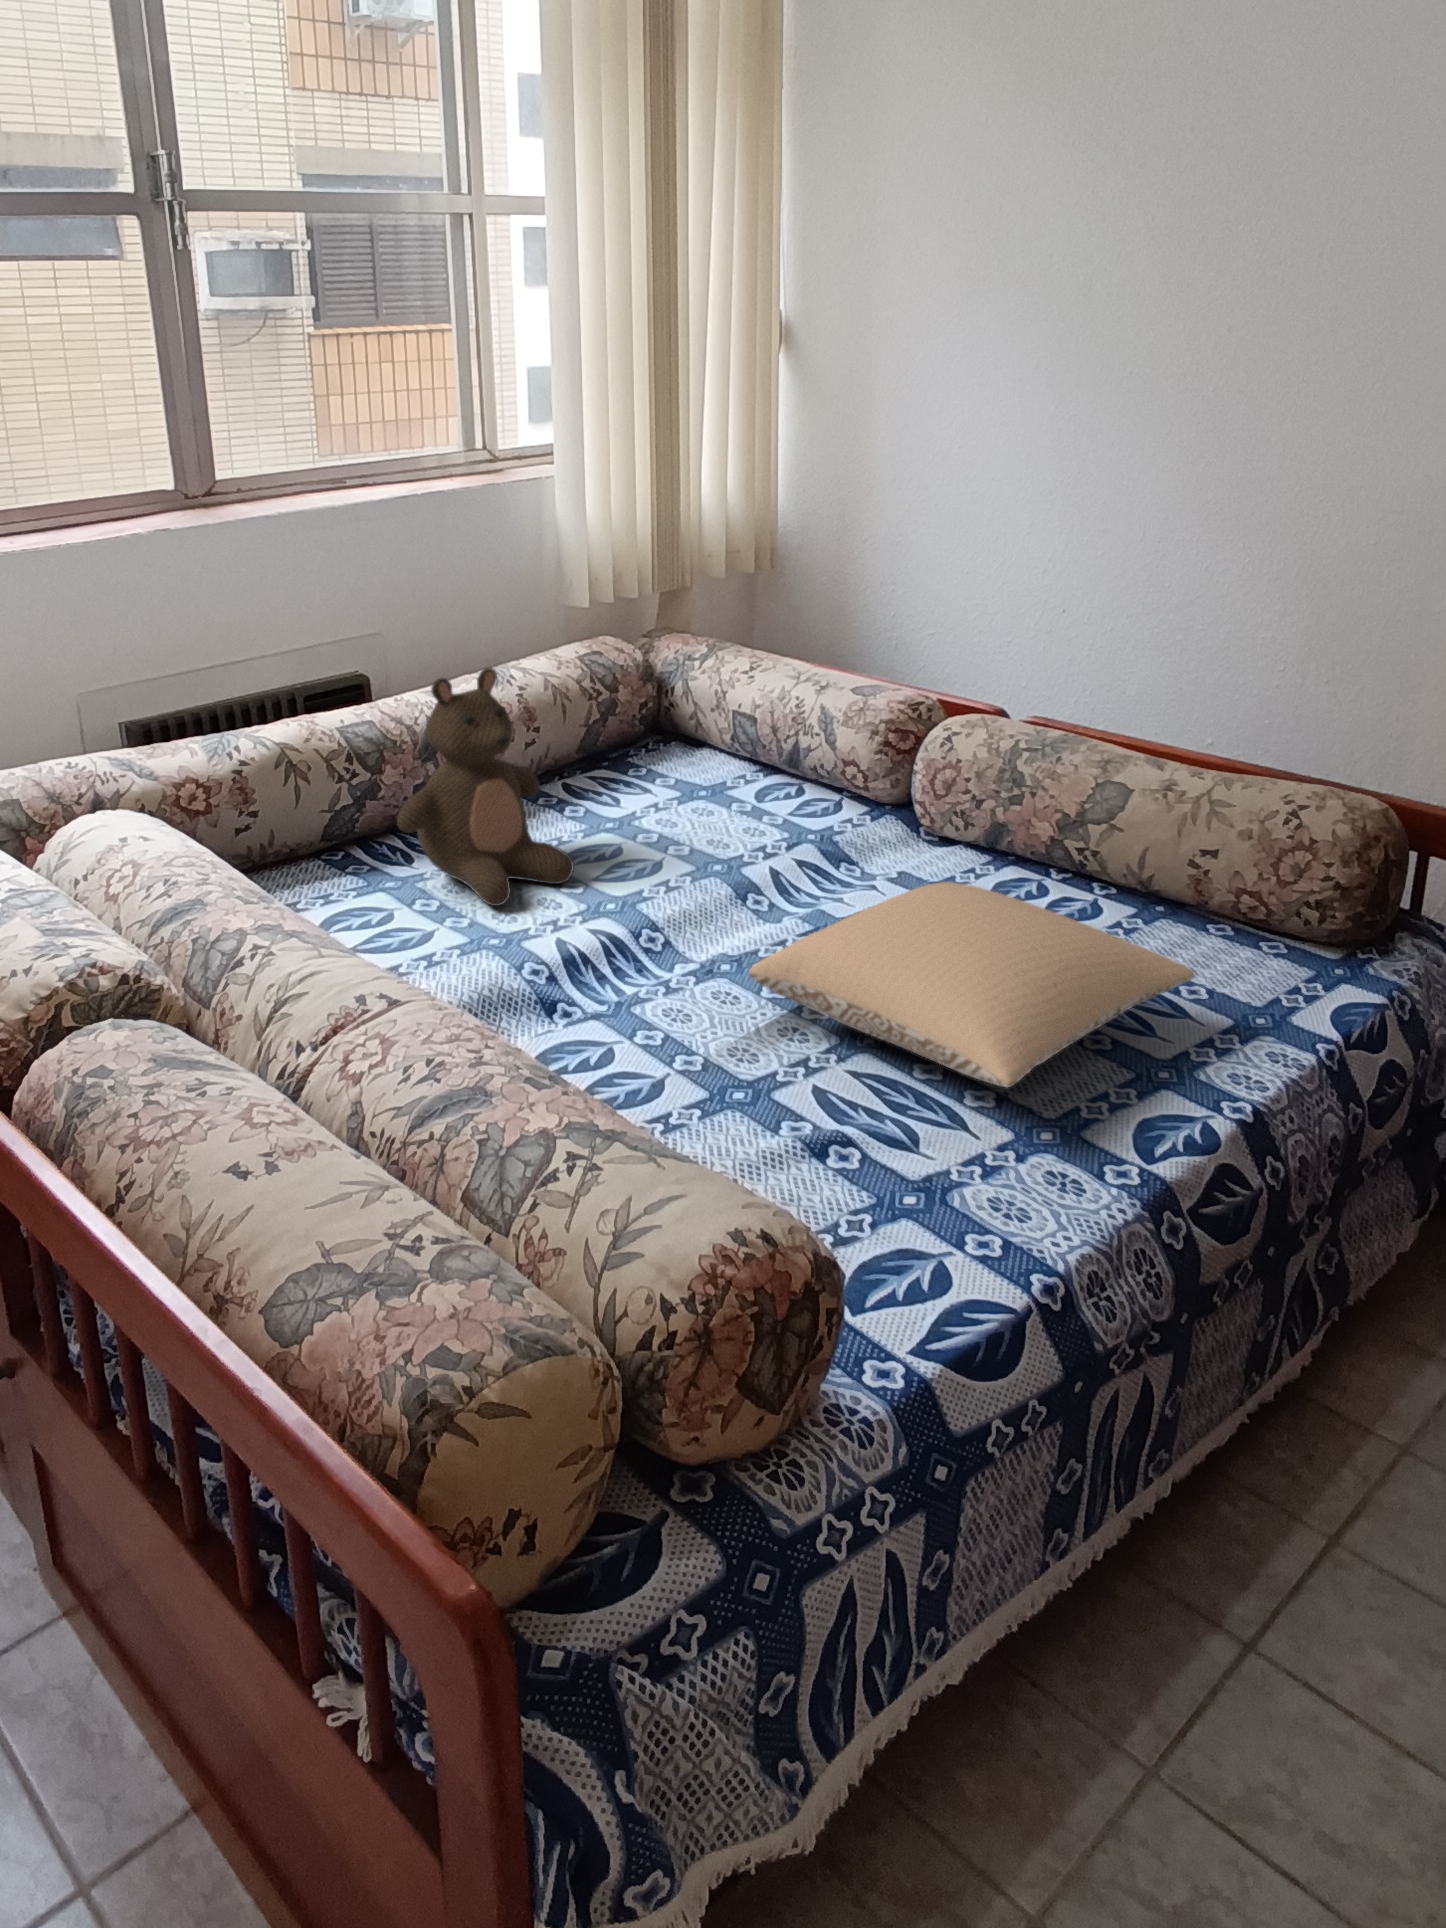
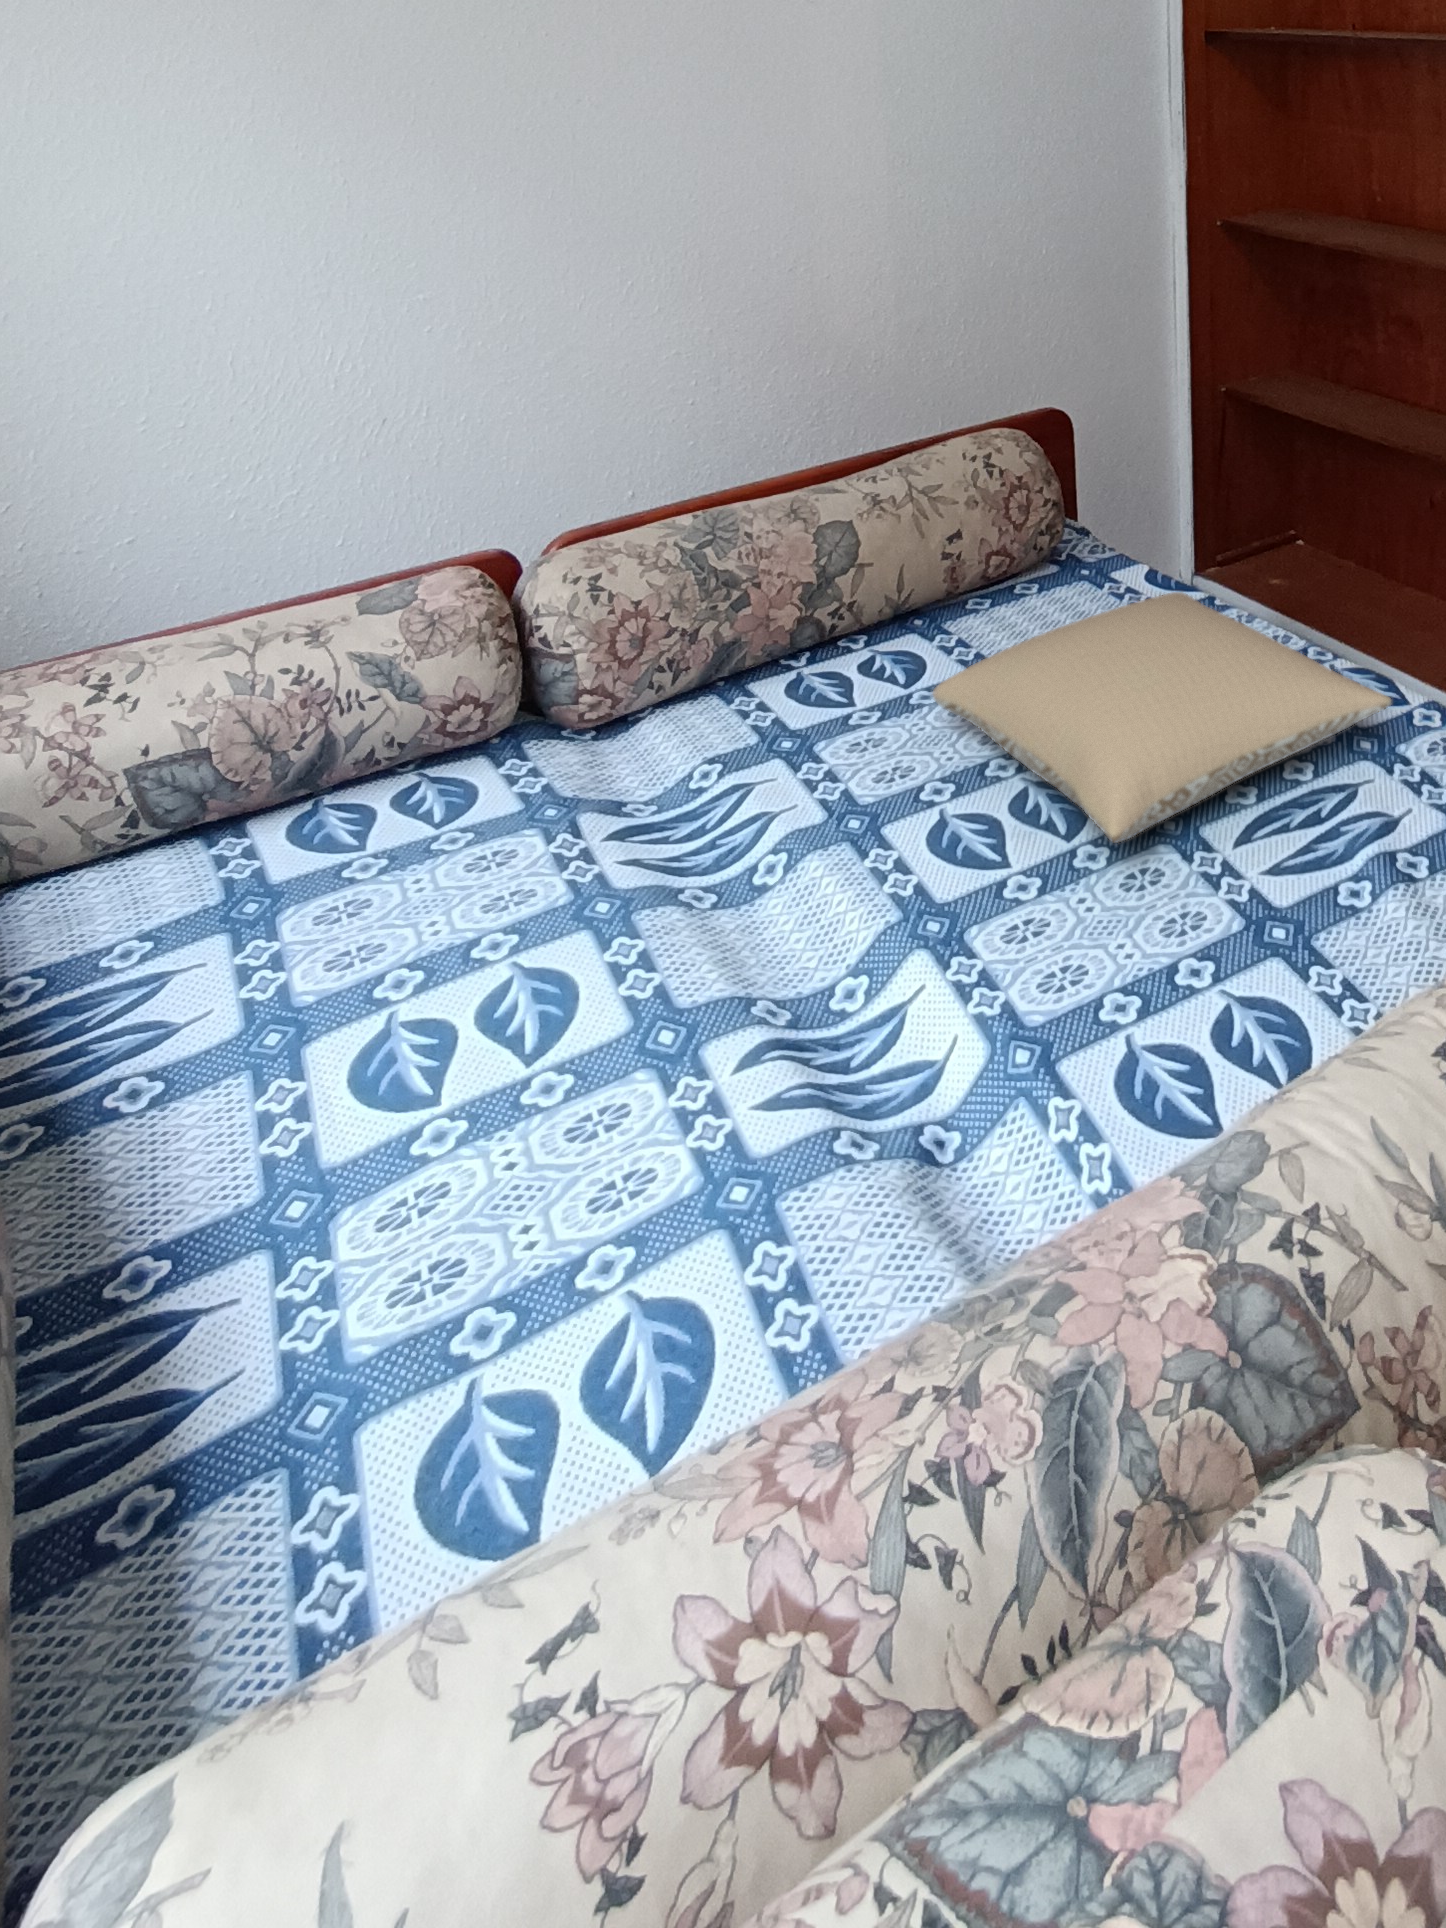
stuffed bear: present [397,668,574,906] -> none [233,810,622,1282]

